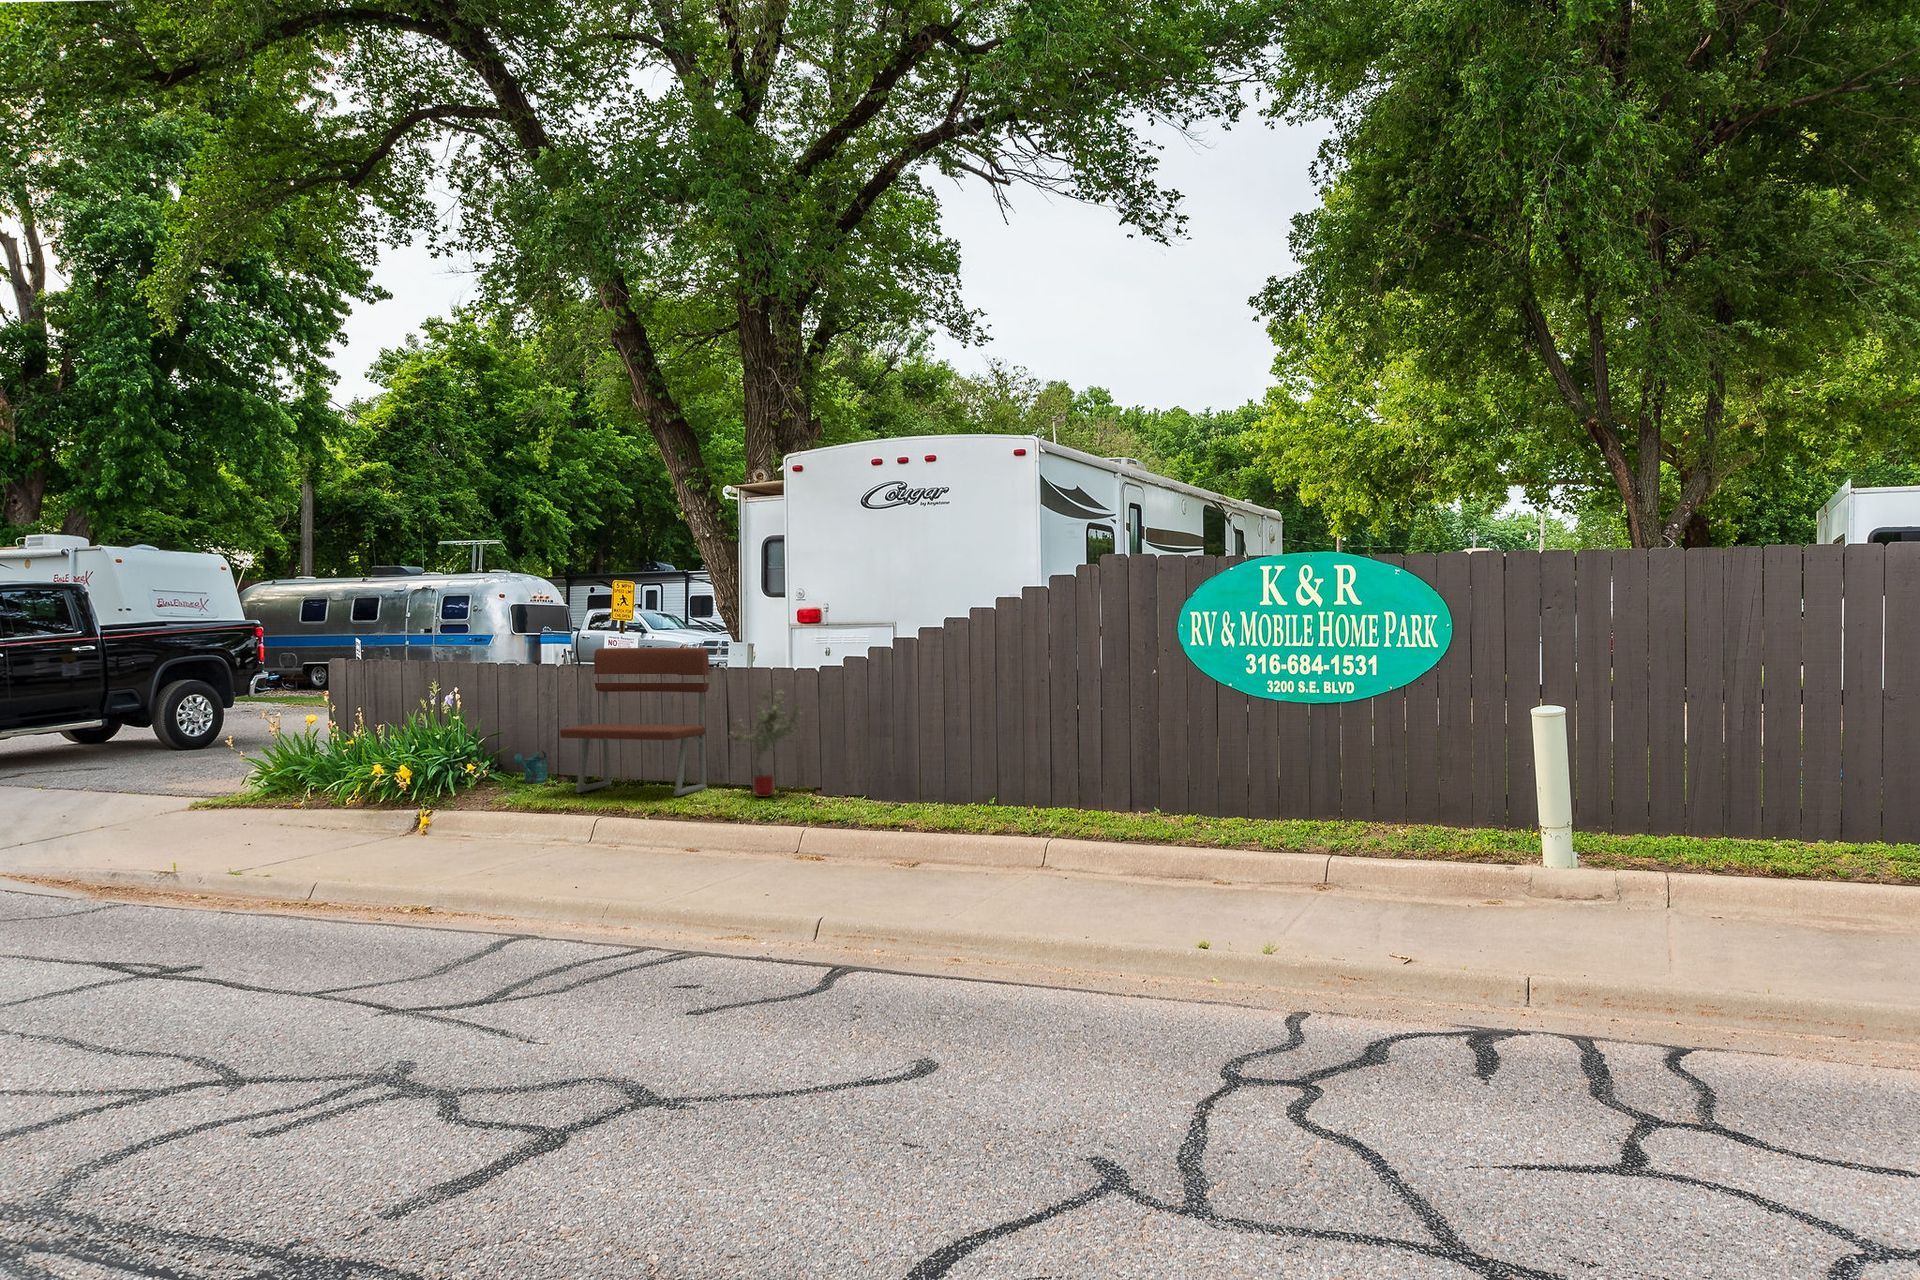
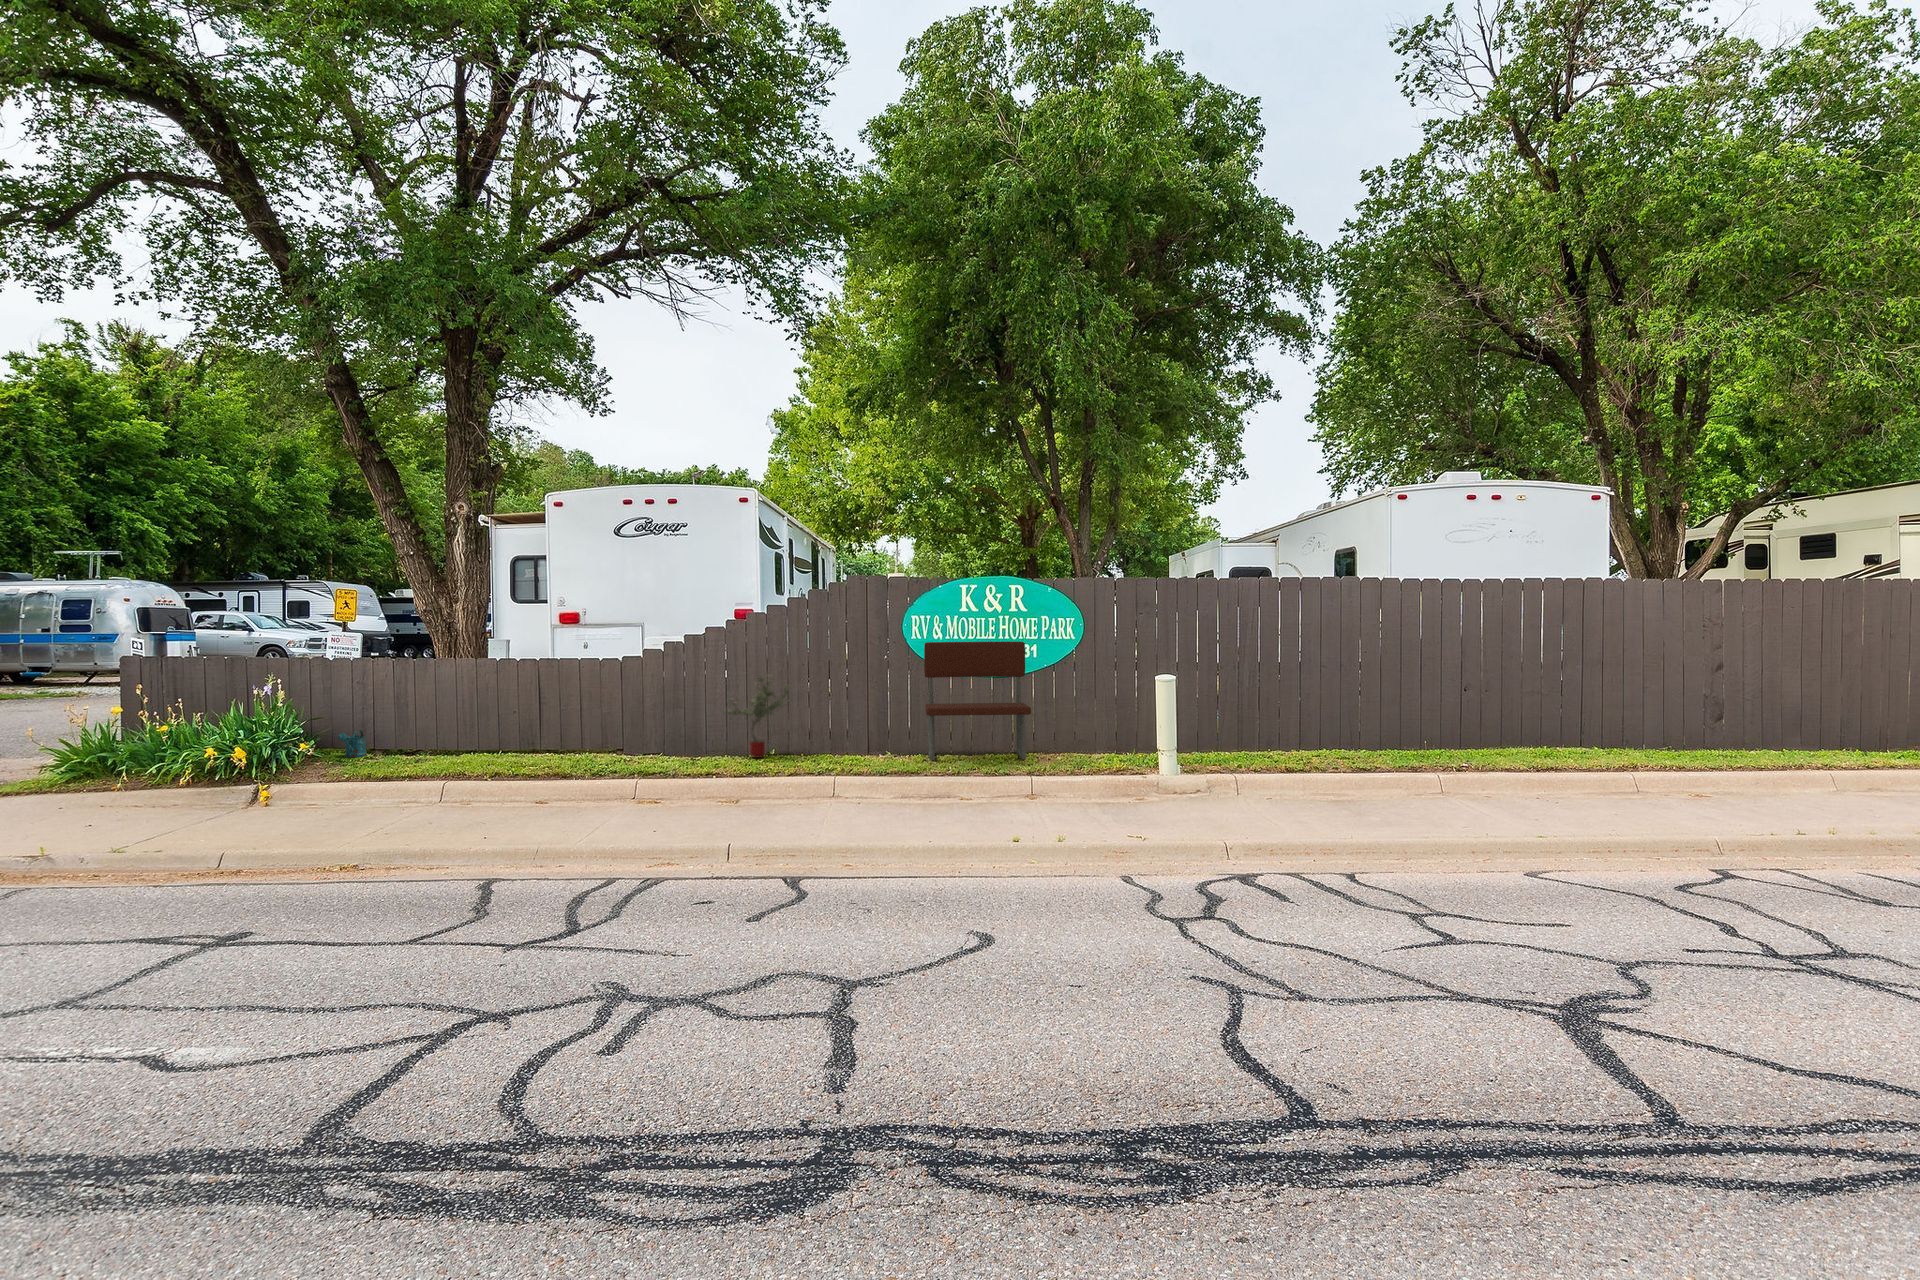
bench: present [560,648,709,796] -> present [924,642,1031,760]
potted tree: present [729,690,800,797] -> present [723,674,791,758]

